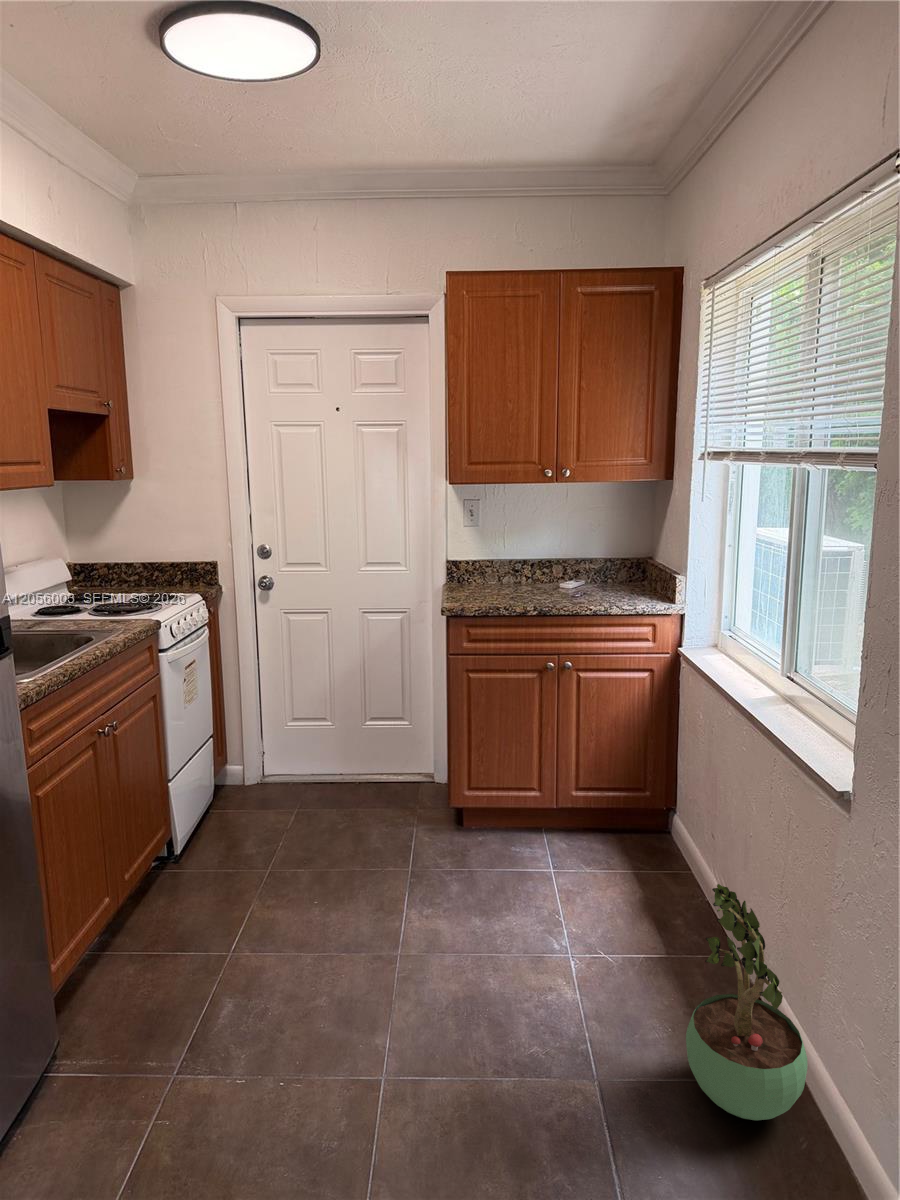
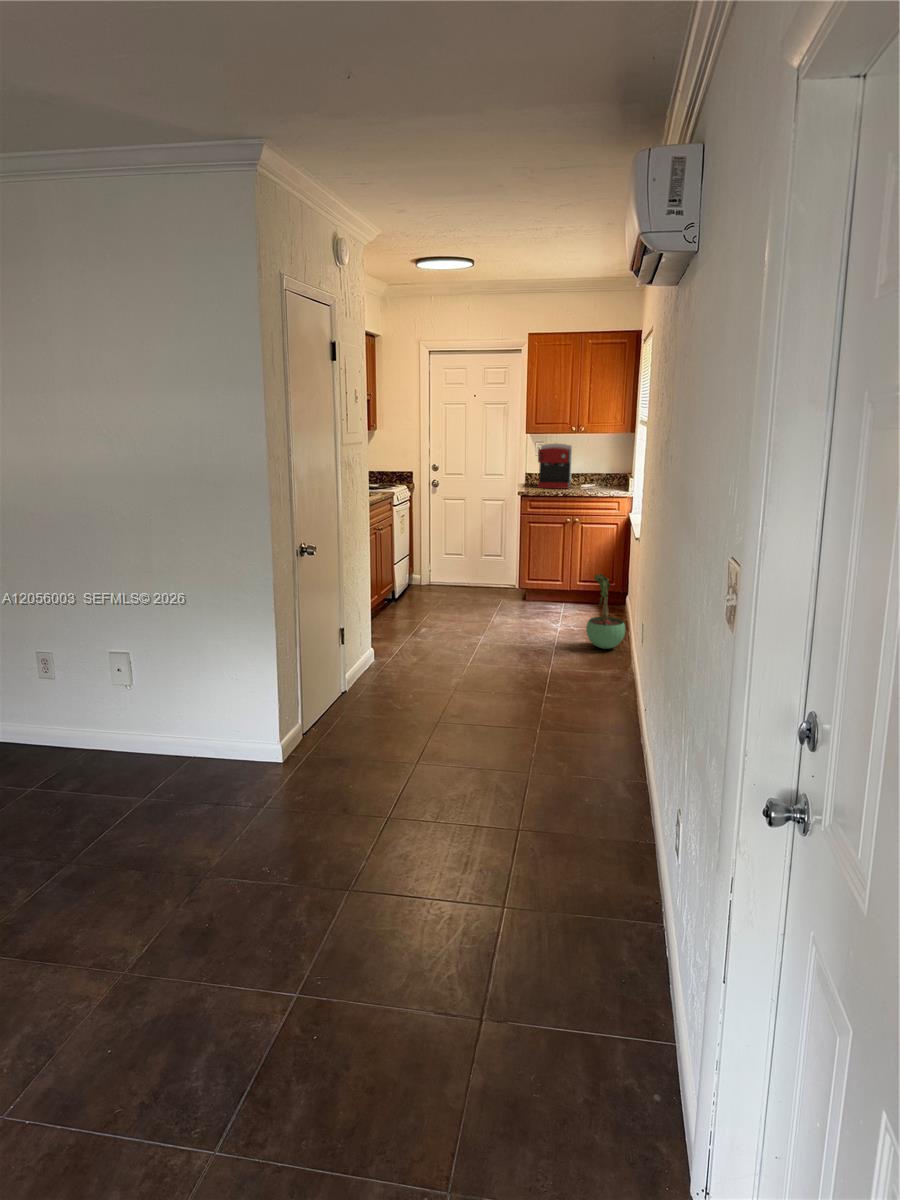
coffee maker: none [476,502,541,595] -> present [538,444,572,489]

